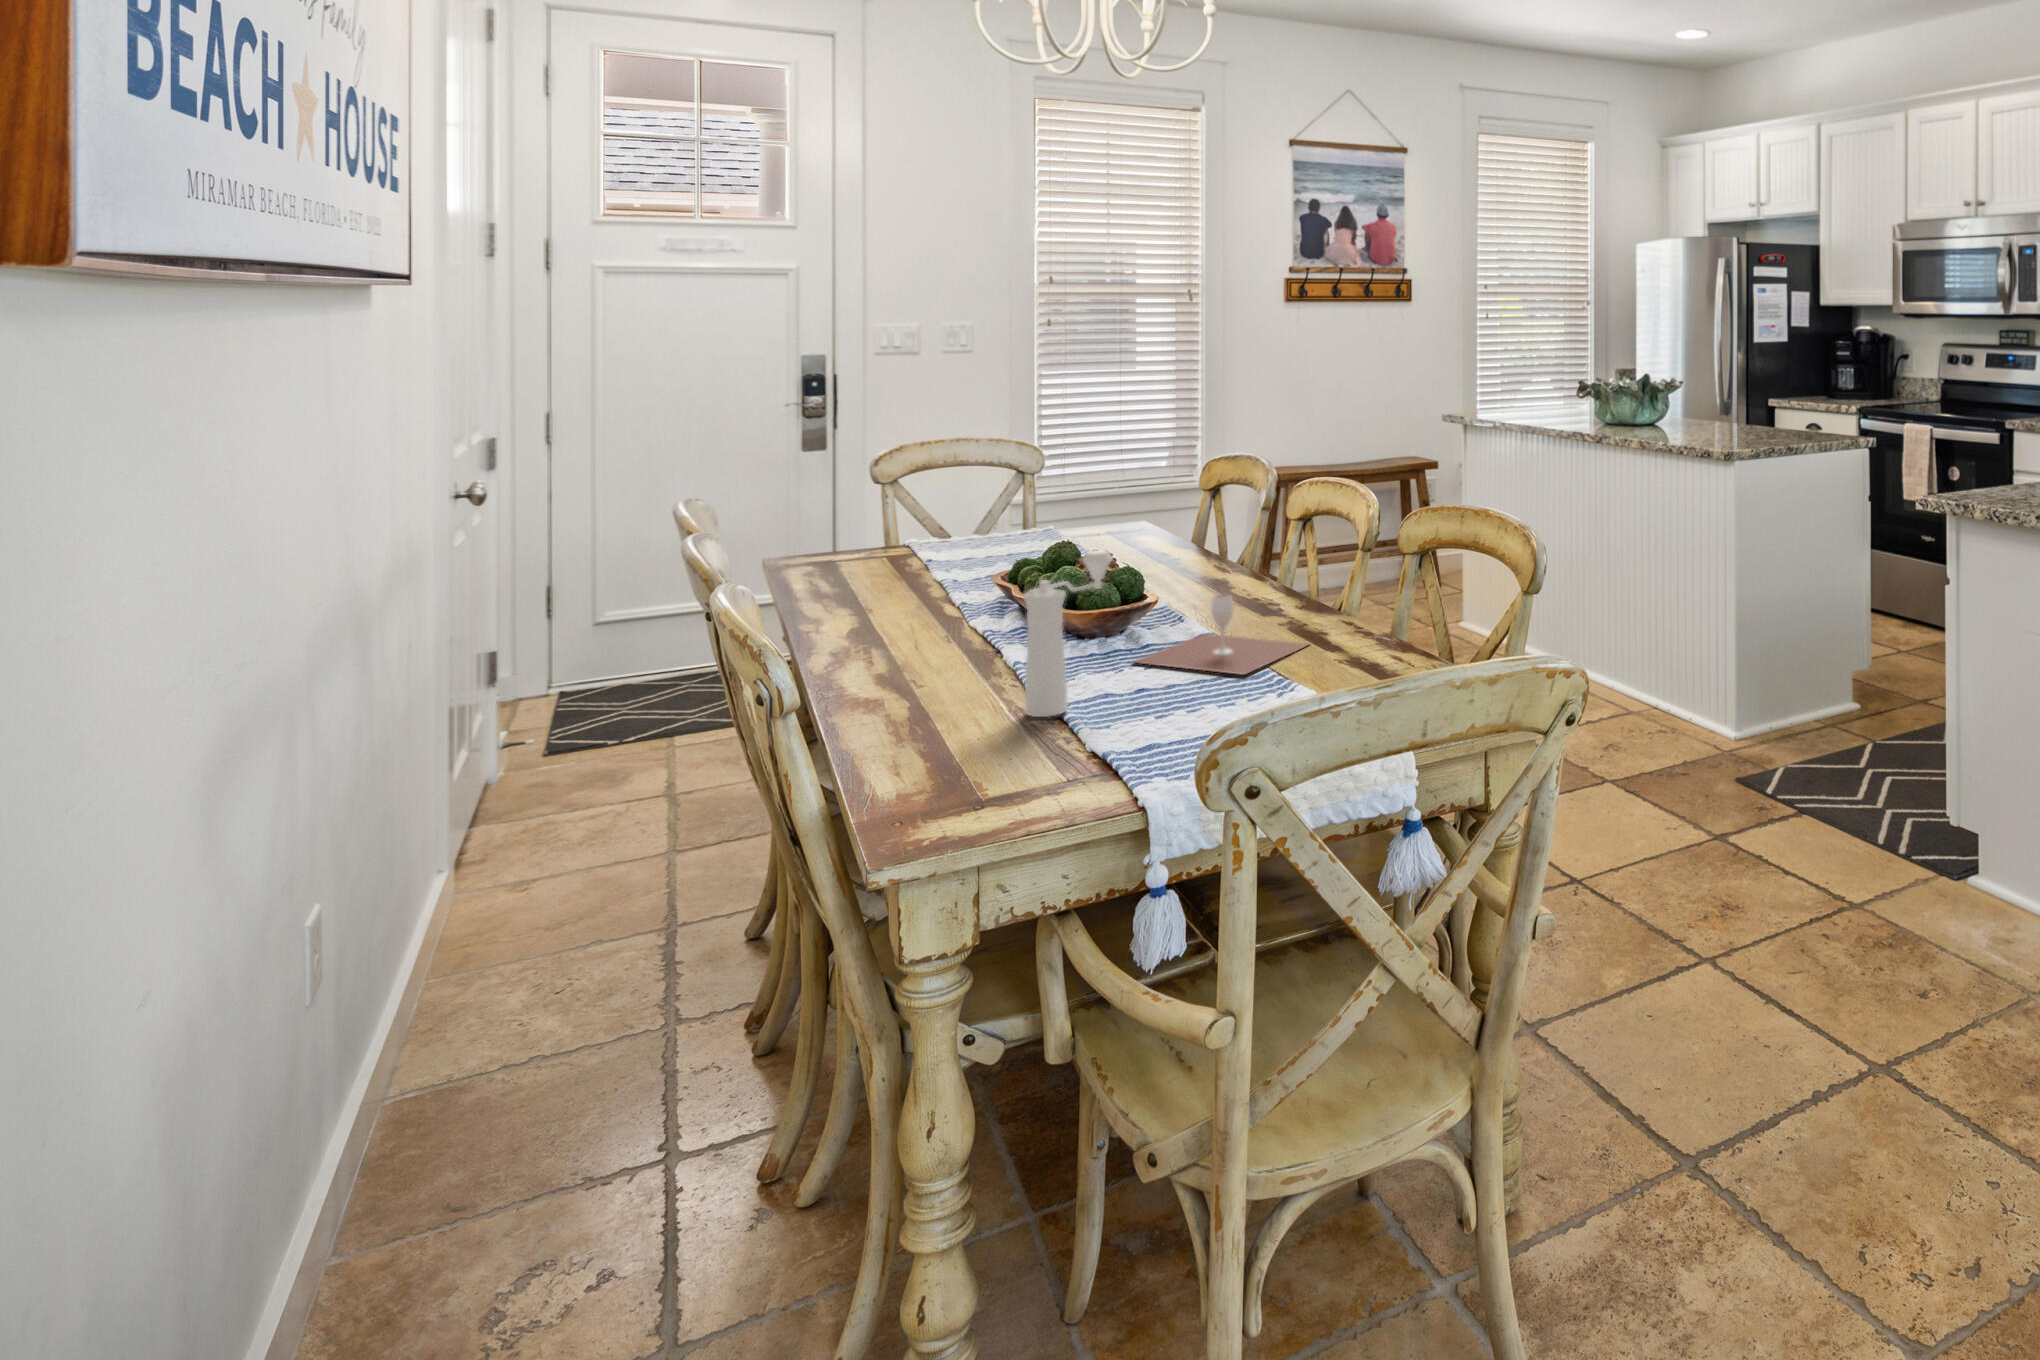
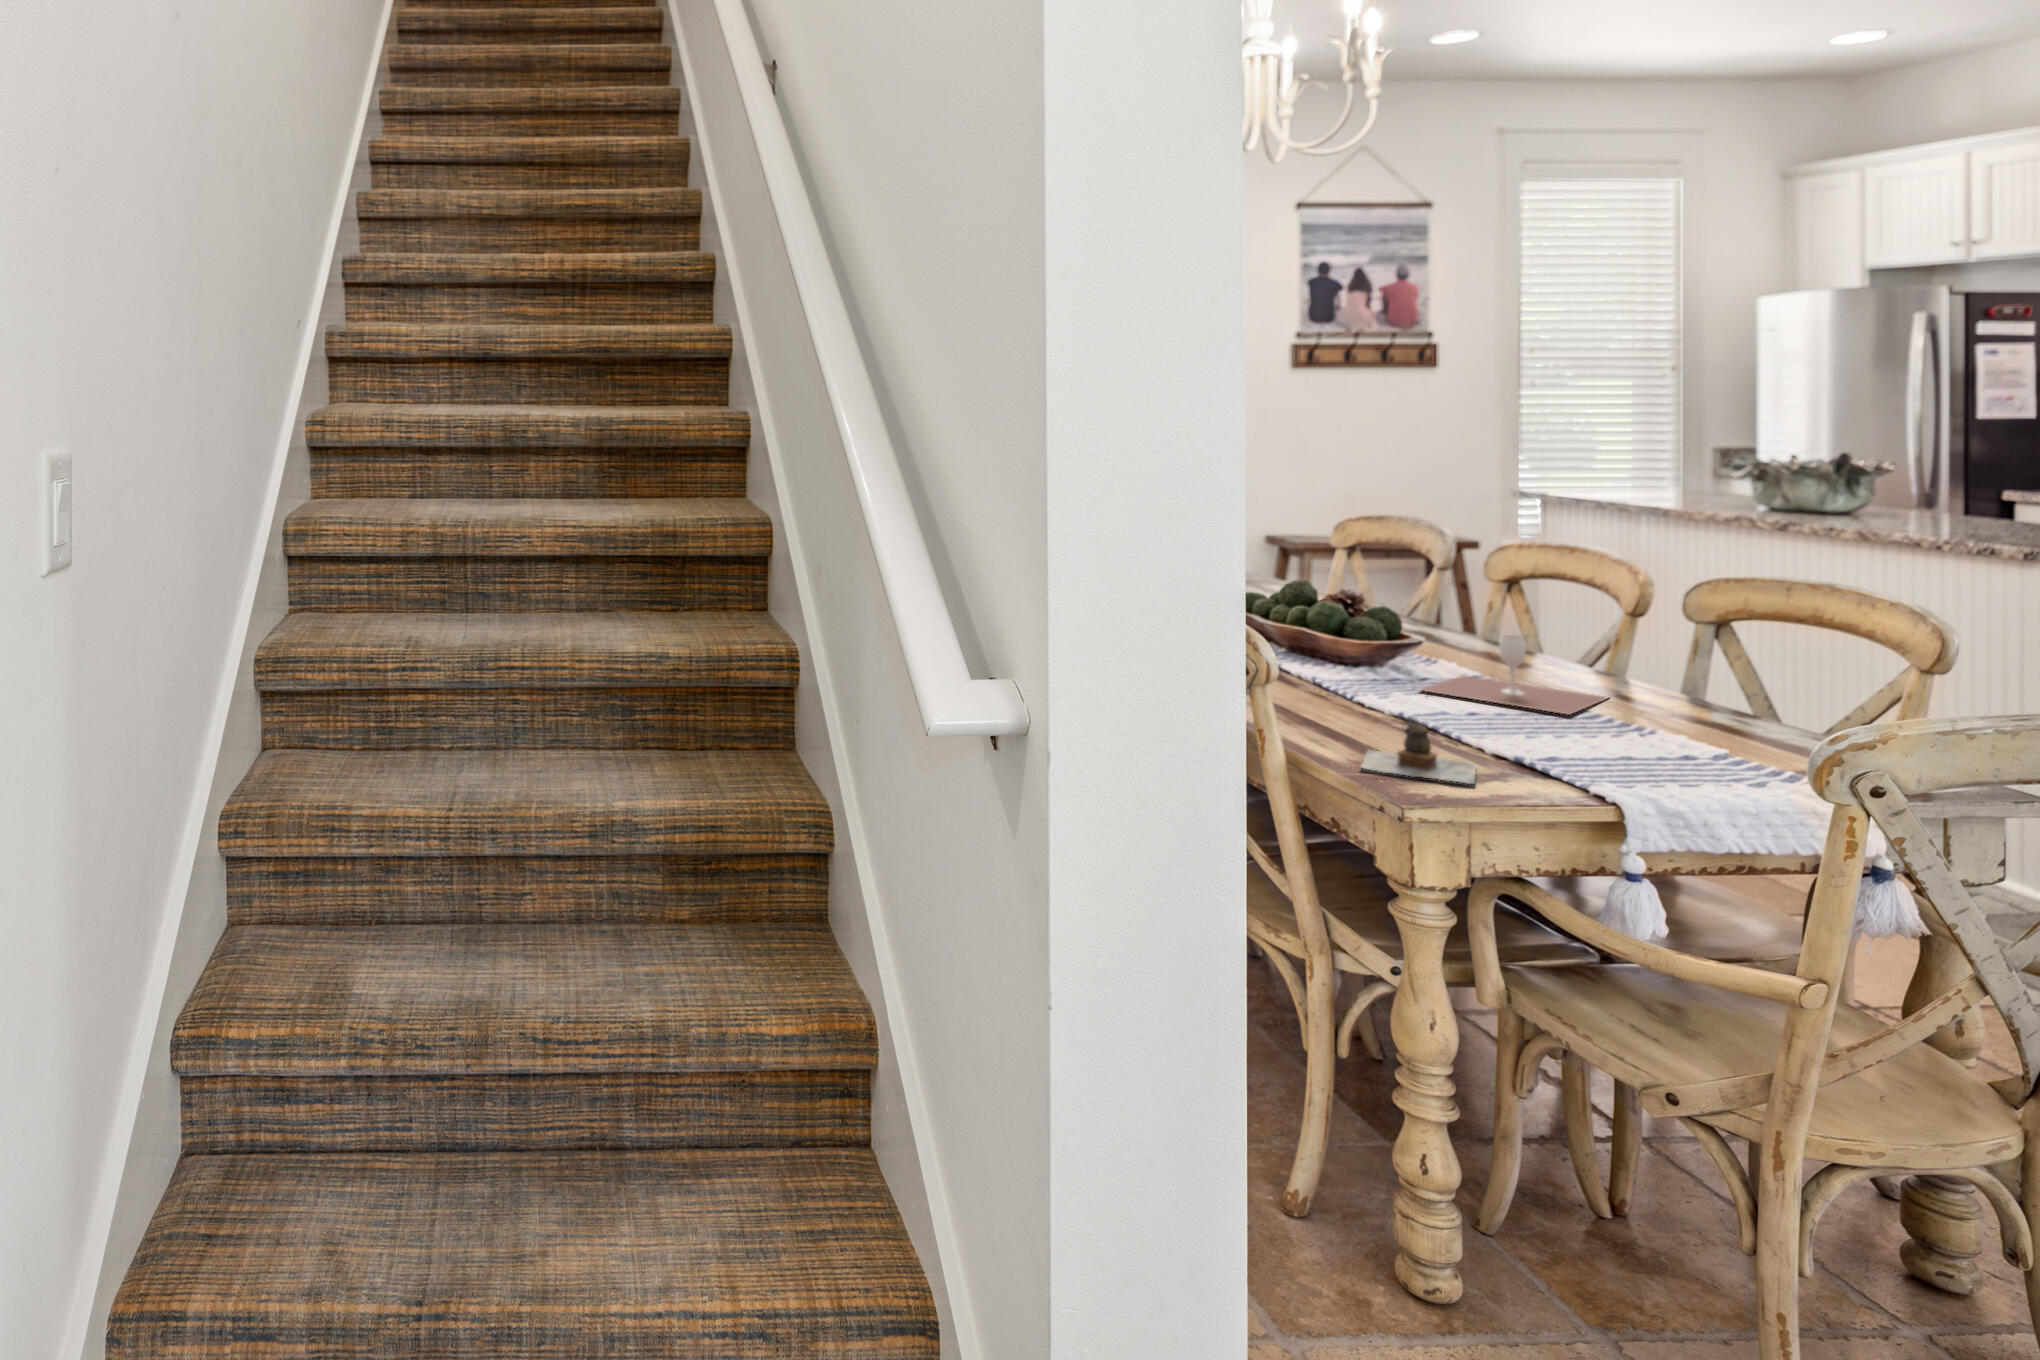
pepper mill: present [1023,550,1112,717] -> none [1363,576,1433,724]
teapot: none [927,729,1070,799] -> present [1361,720,1476,784]

